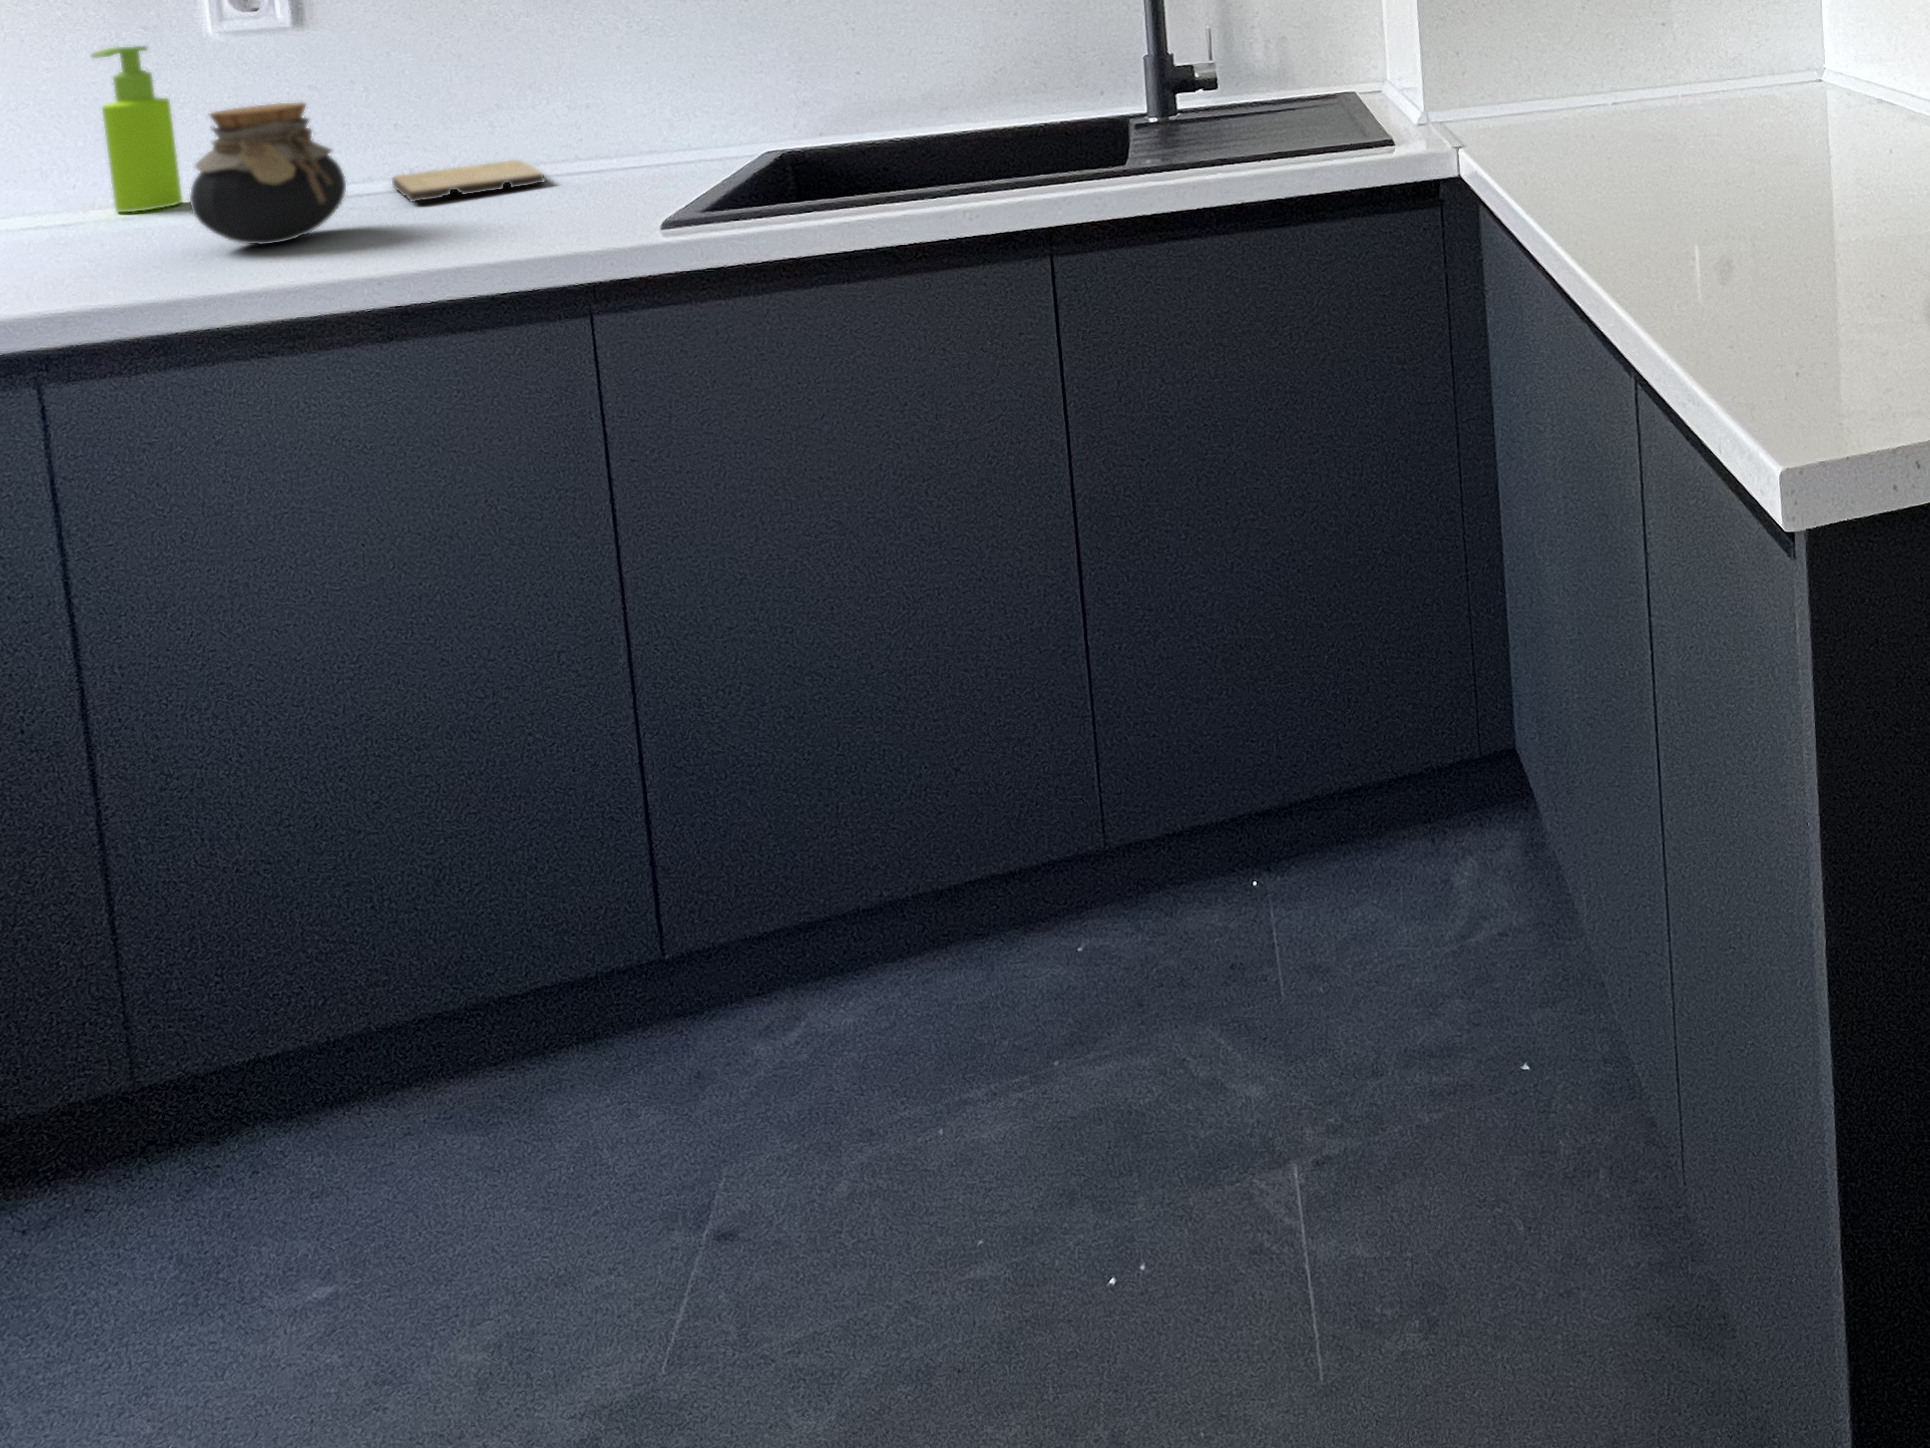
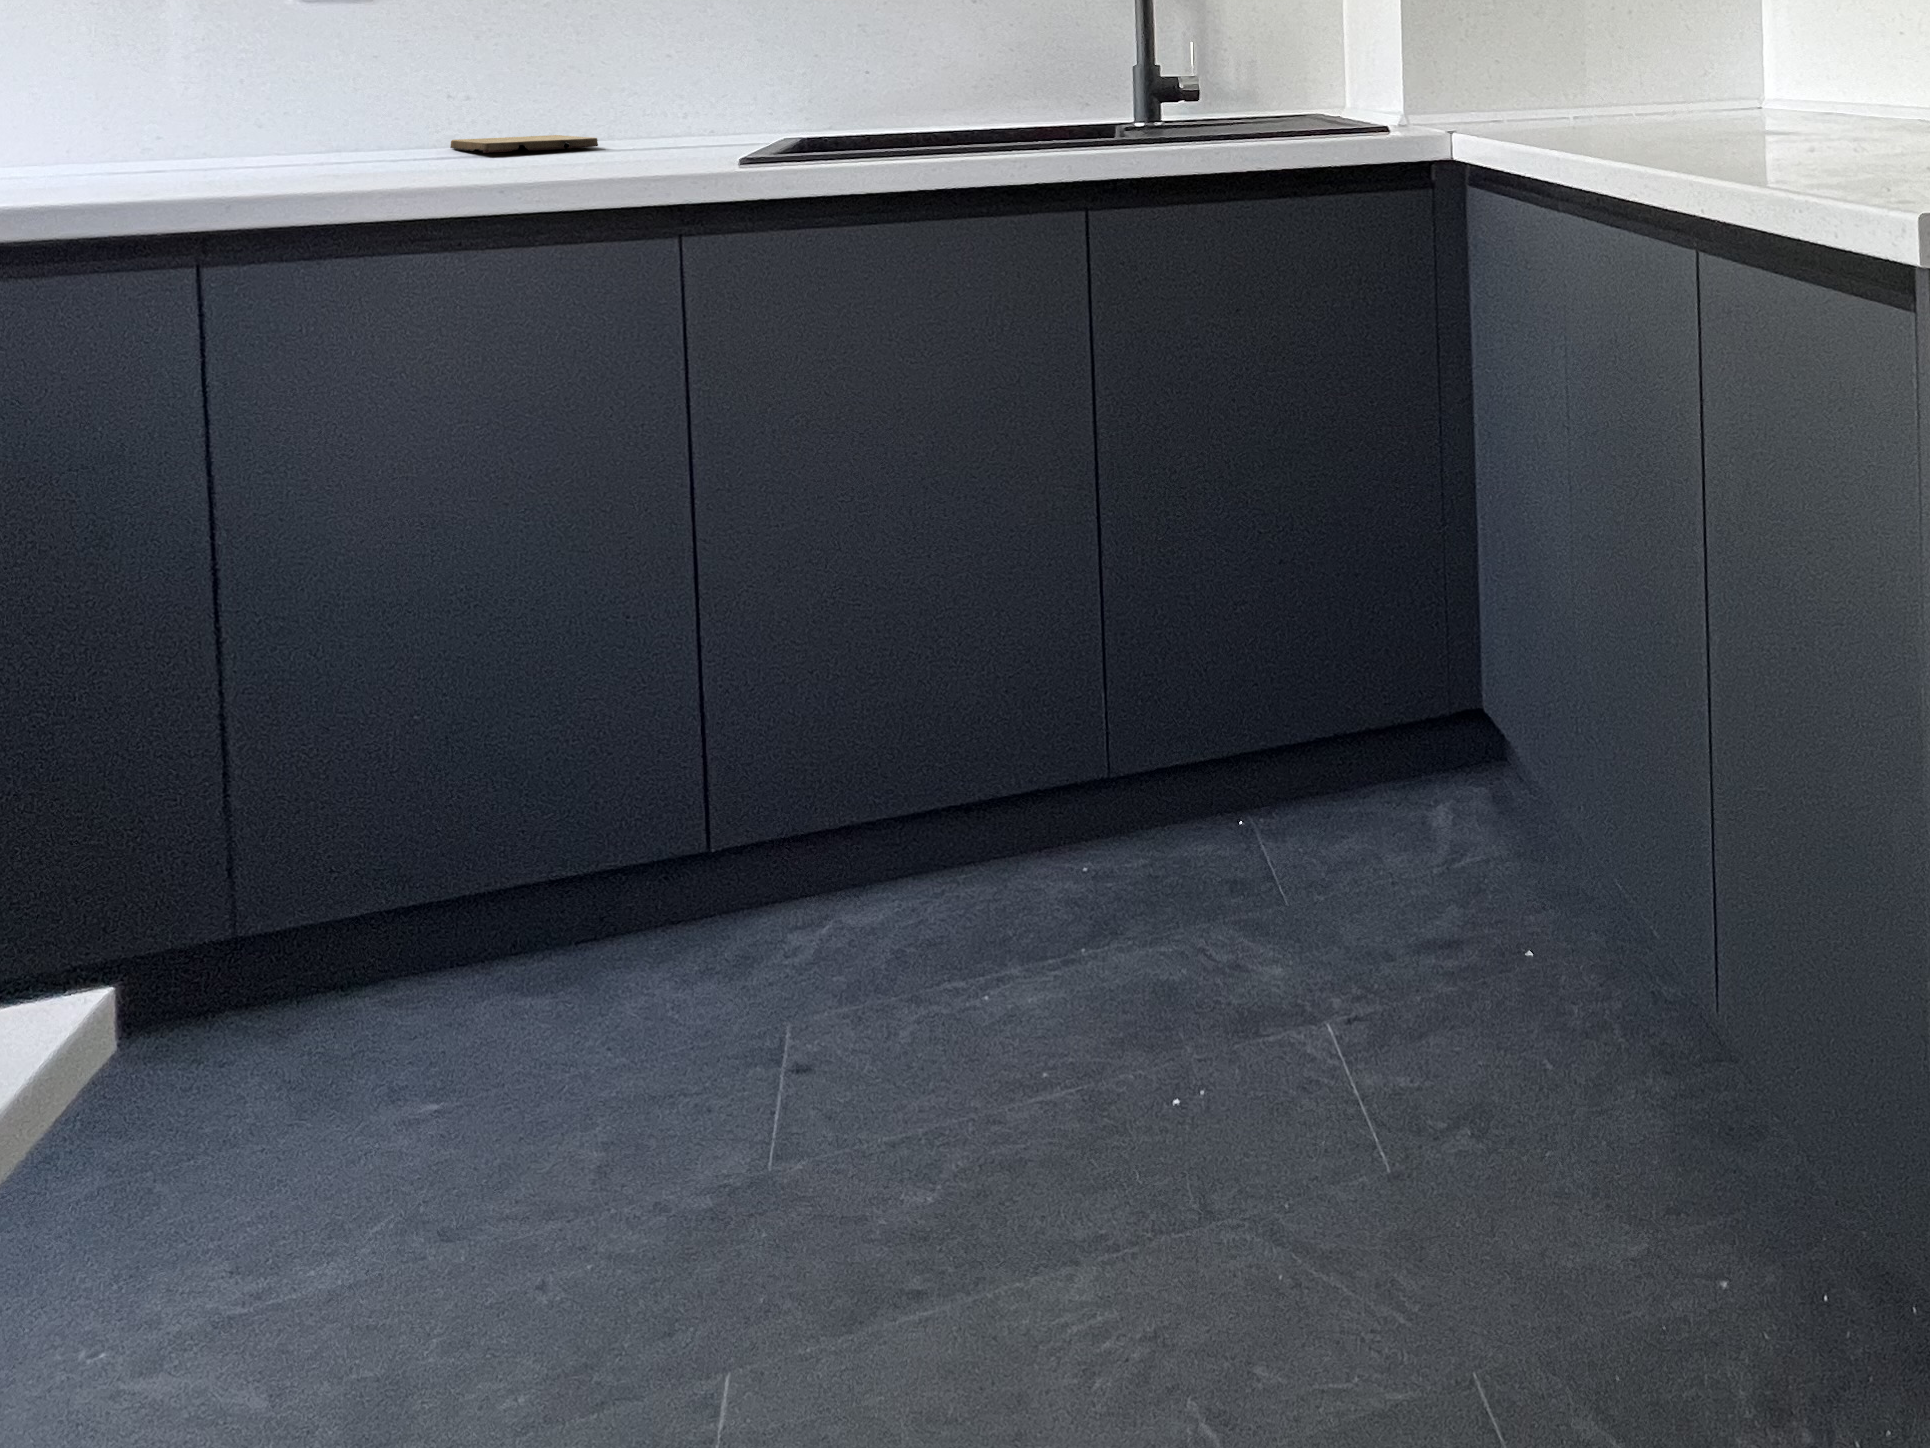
soap dispenser: present [92,46,182,212] -> none [193,4,260,158]
jar: present [190,103,346,244] -> none [313,45,443,171]

